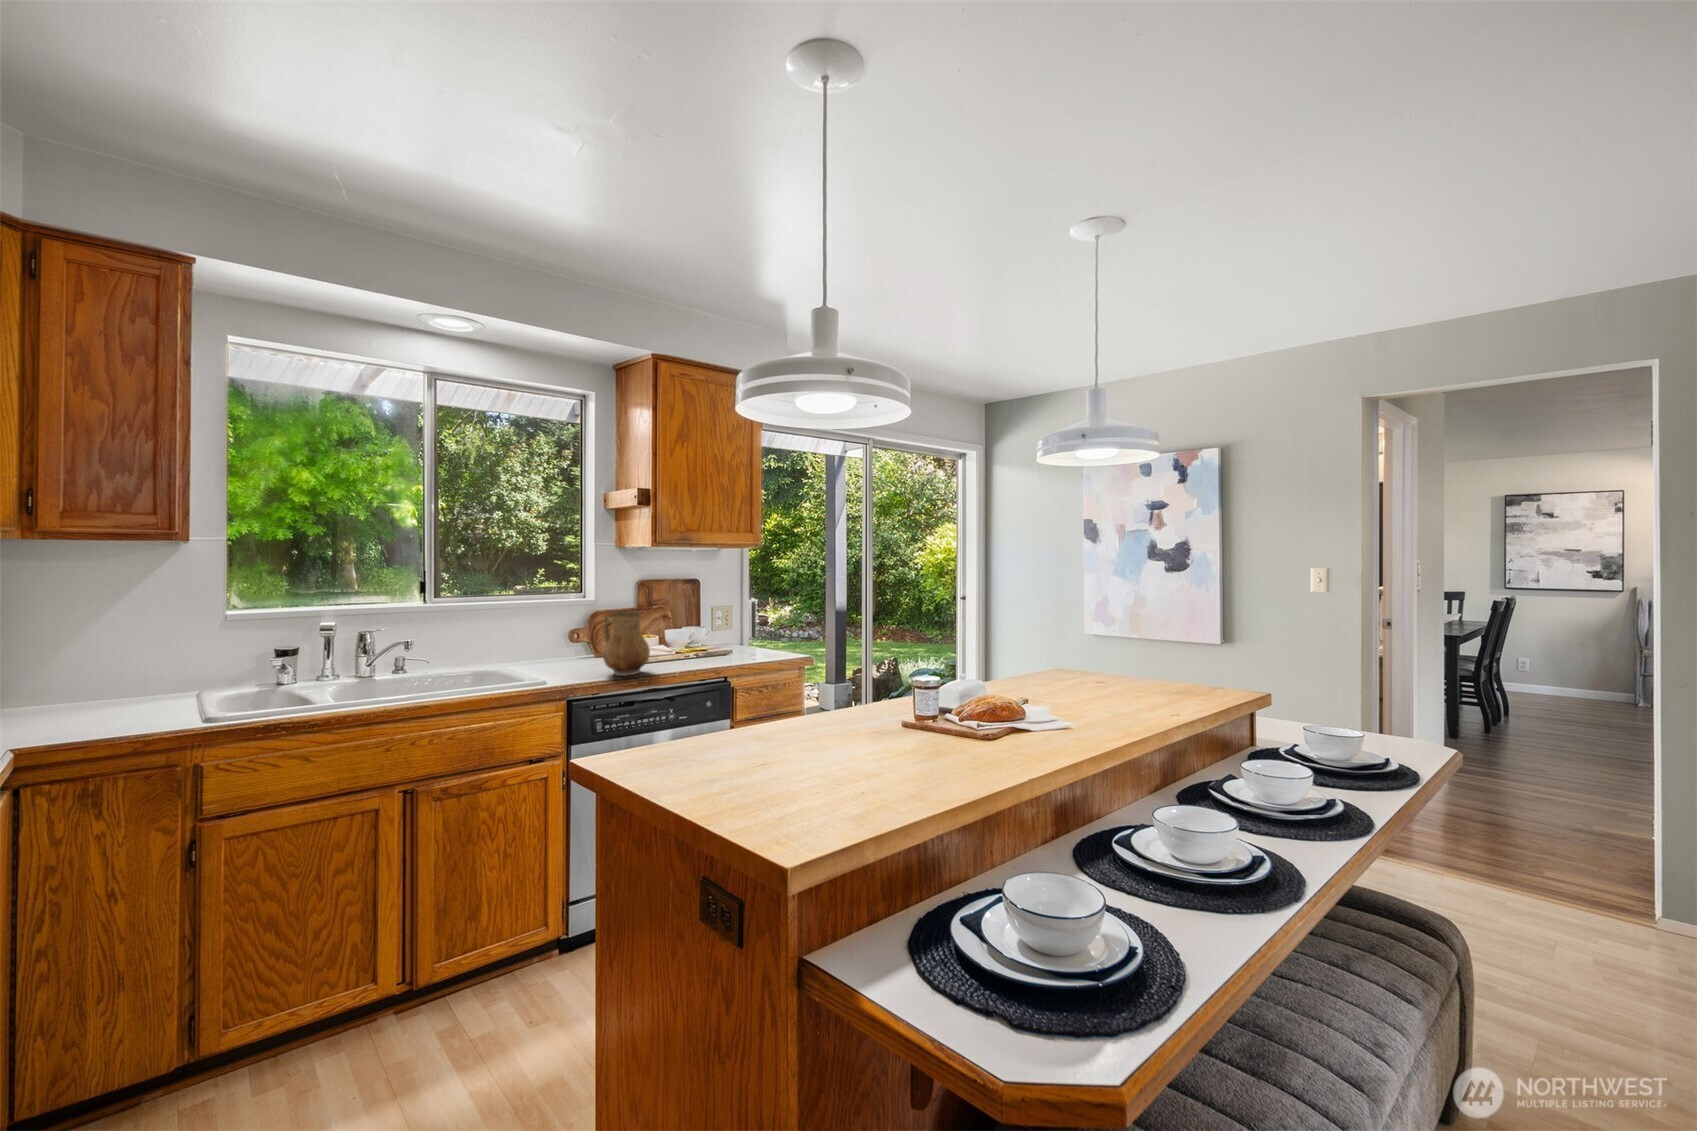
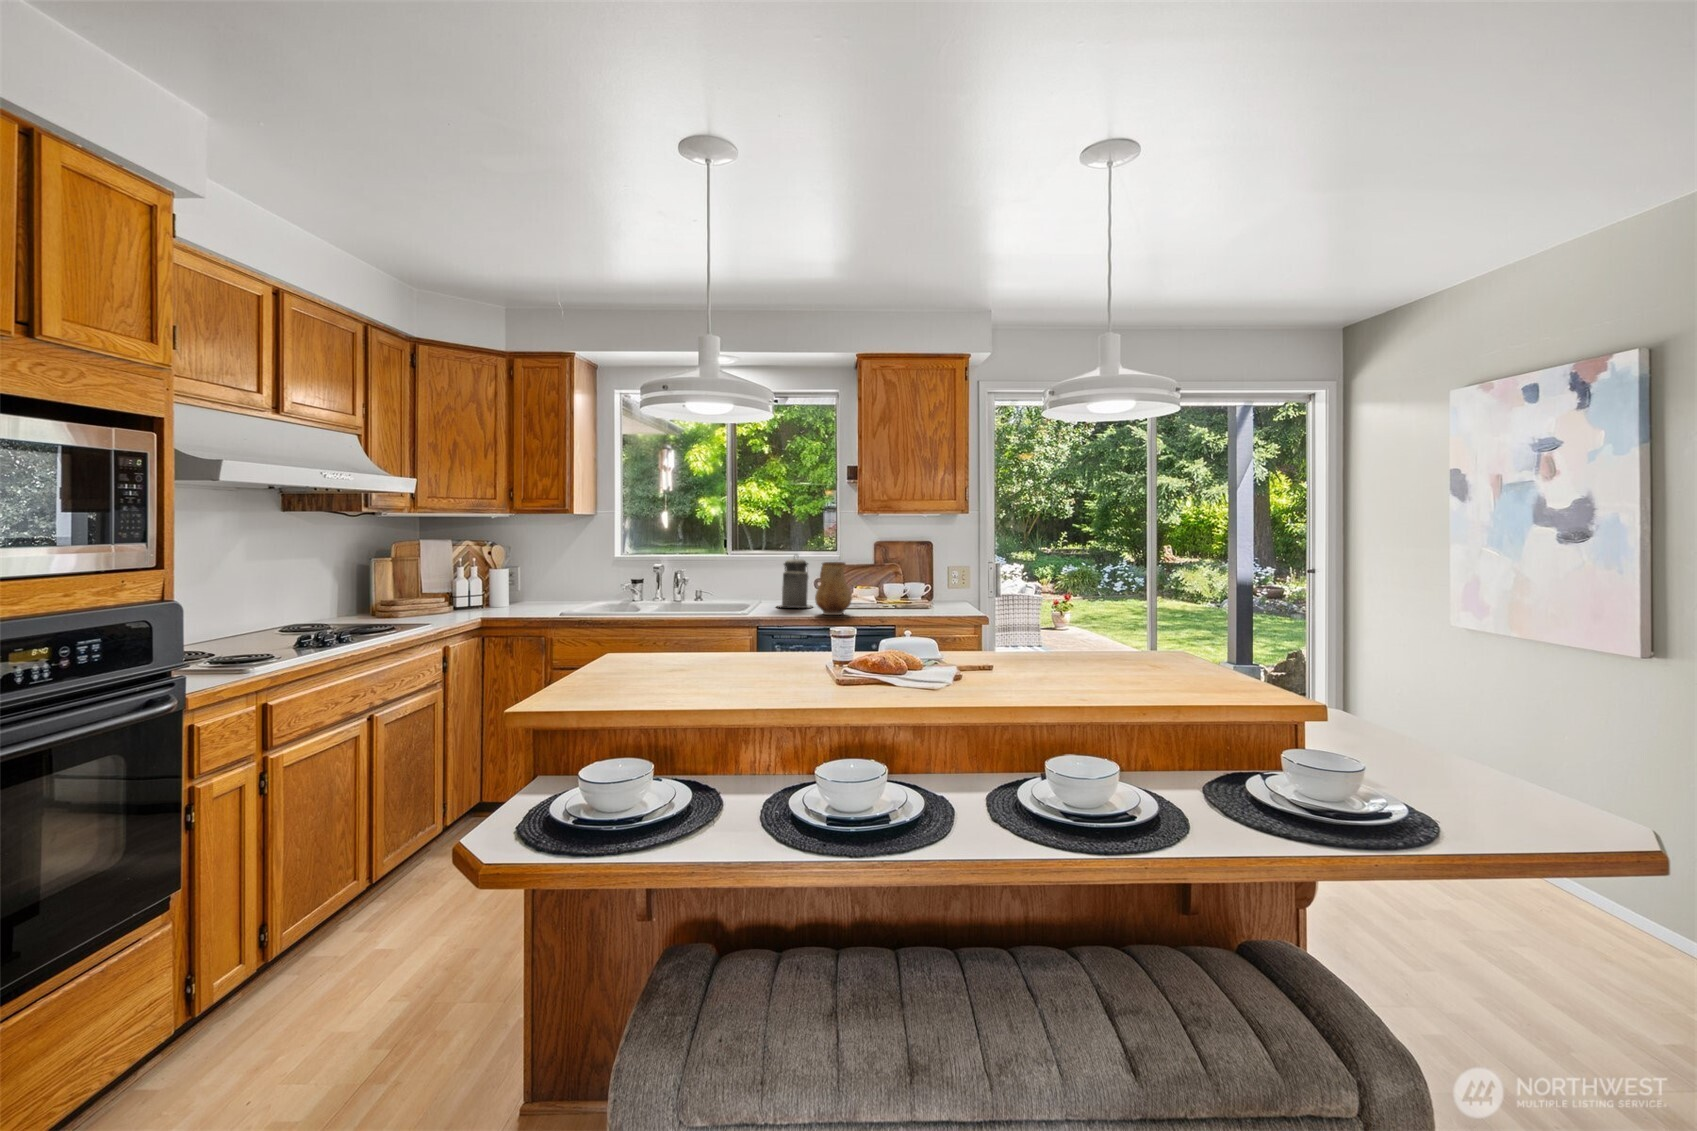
canister: none [532,602,583,670] -> present [778,558,812,608]

